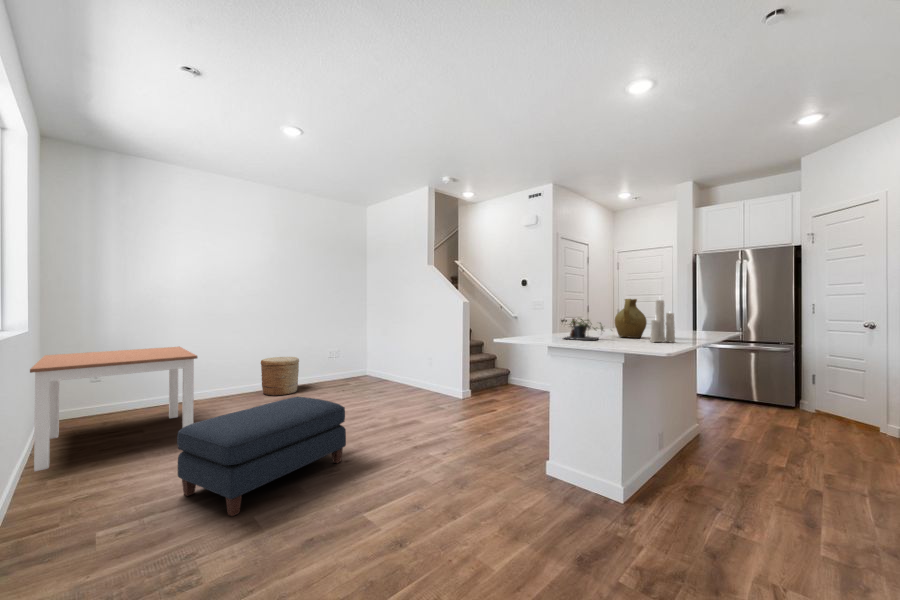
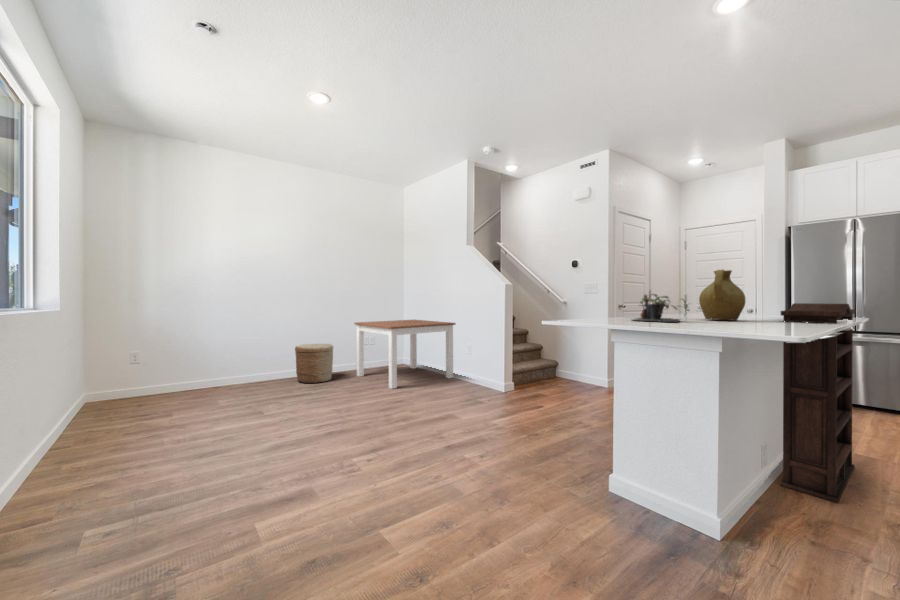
candle: present [650,300,675,342] -> none [756,257,795,325]
bookshelf: none [672,323,728,474] -> present [780,303,855,503]
dining table: present [30,347,198,471] -> present [354,320,455,389]
ottoman: present [177,397,346,516] -> none [178,385,368,522]

